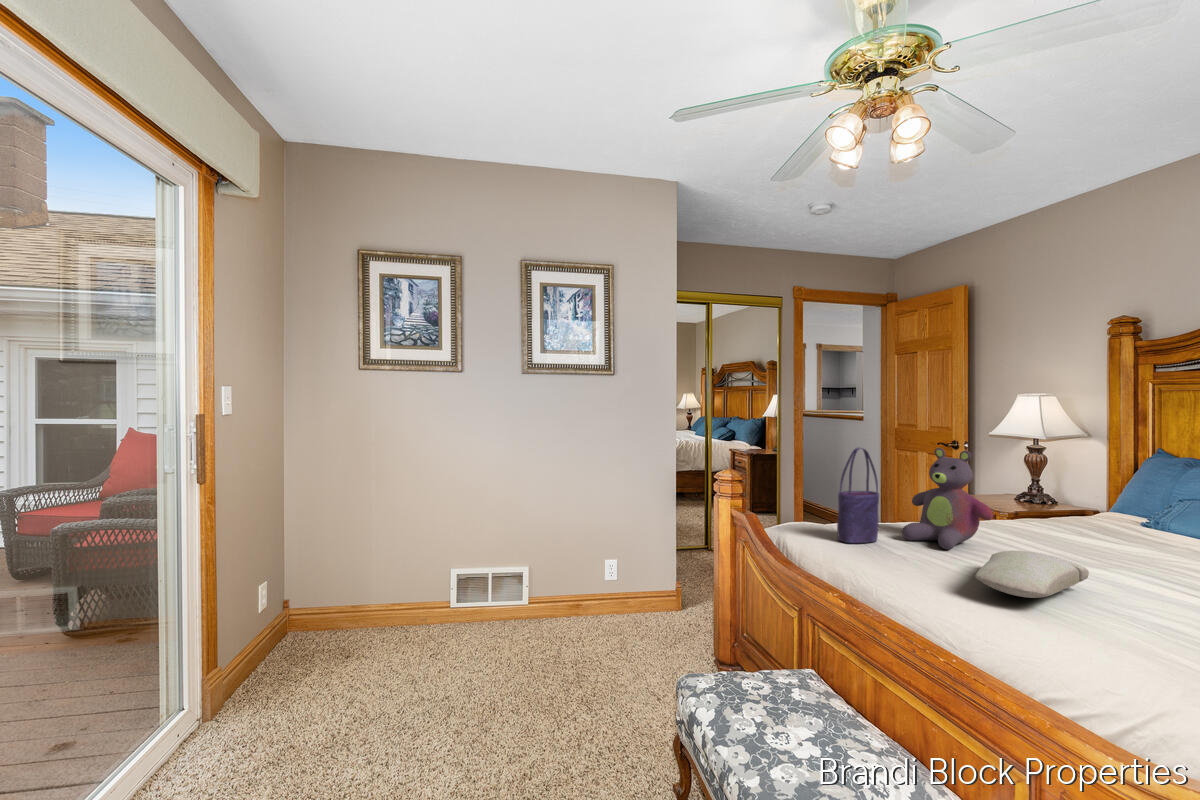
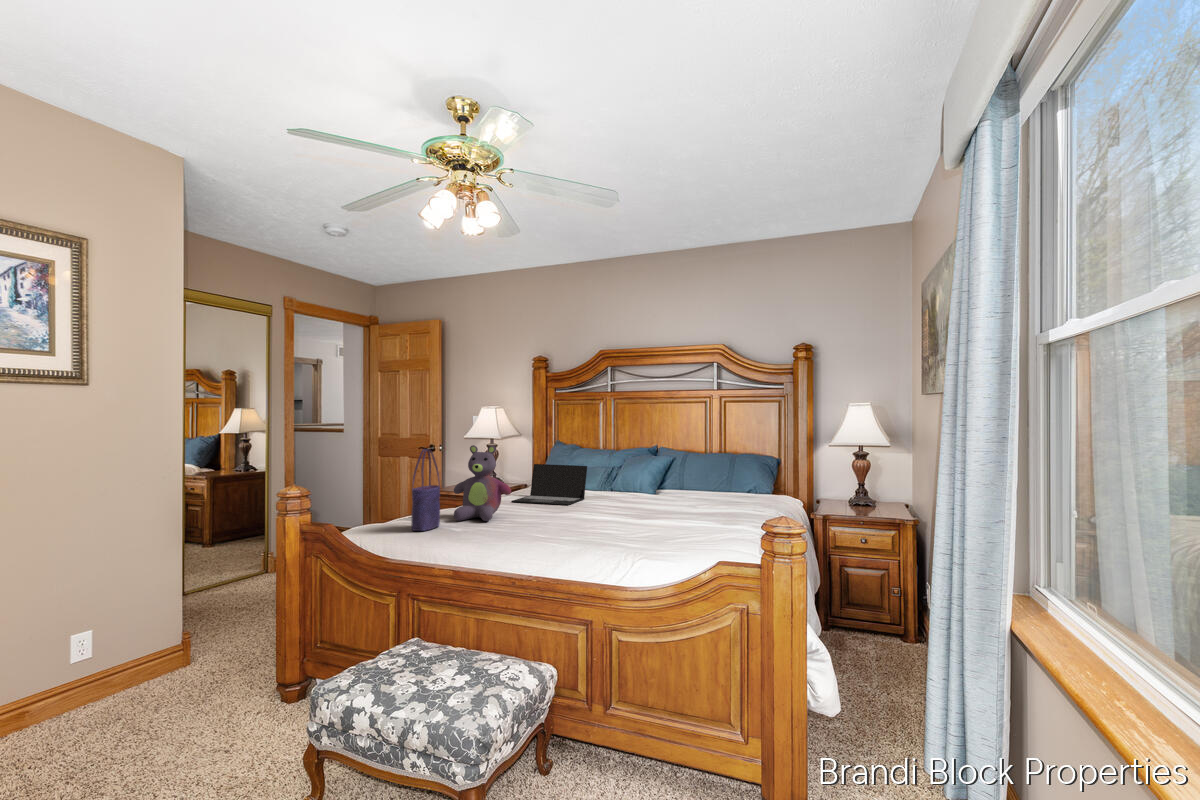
laptop: none [1019,481,1176,553] -> present [512,464,587,505]
pillow: present [976,551,1089,598] -> none [522,507,574,534]

